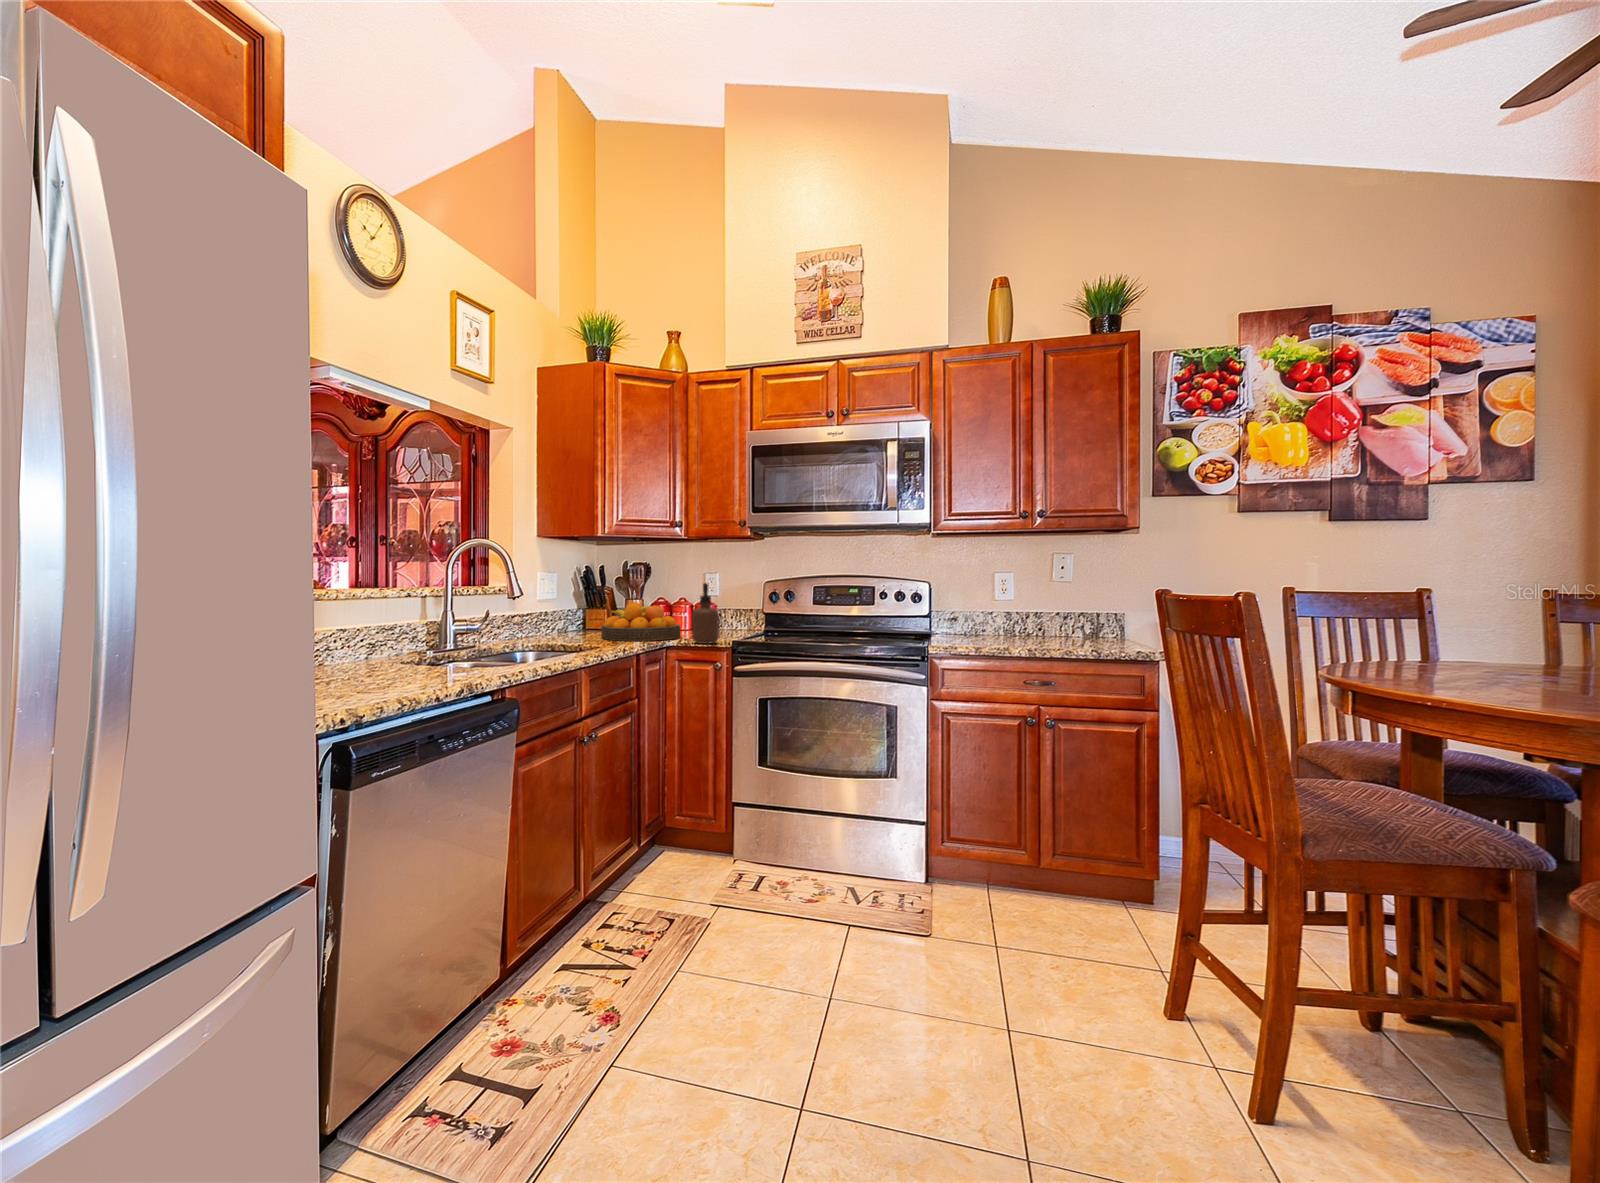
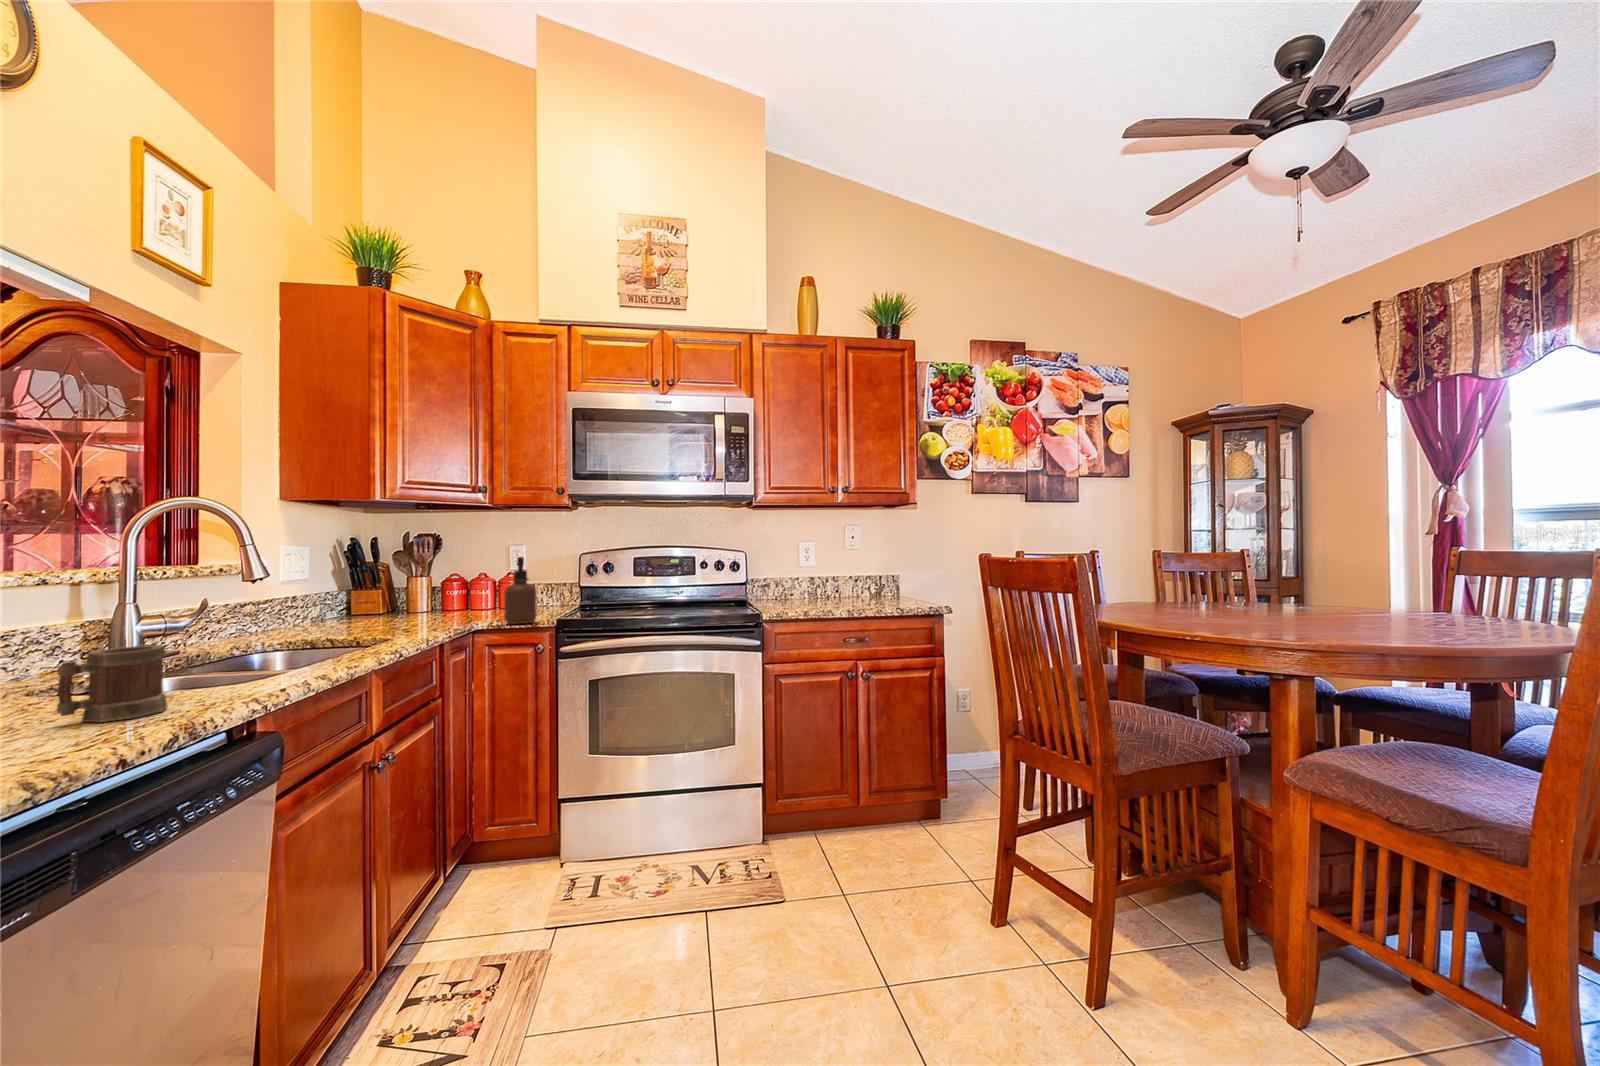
fruit bowl: present [601,602,681,641] -> none [374,581,482,628]
mug: none [402,635,454,680] -> present [57,645,167,722]

